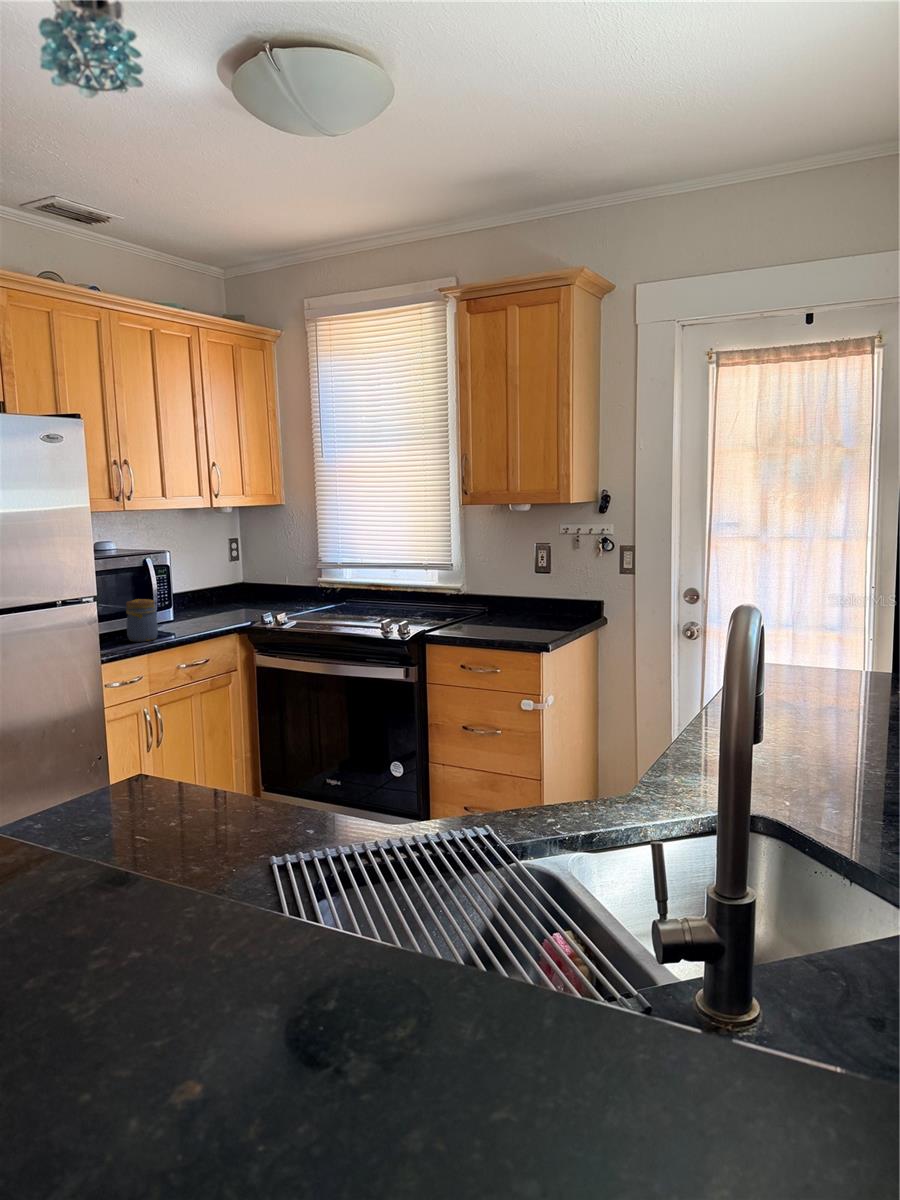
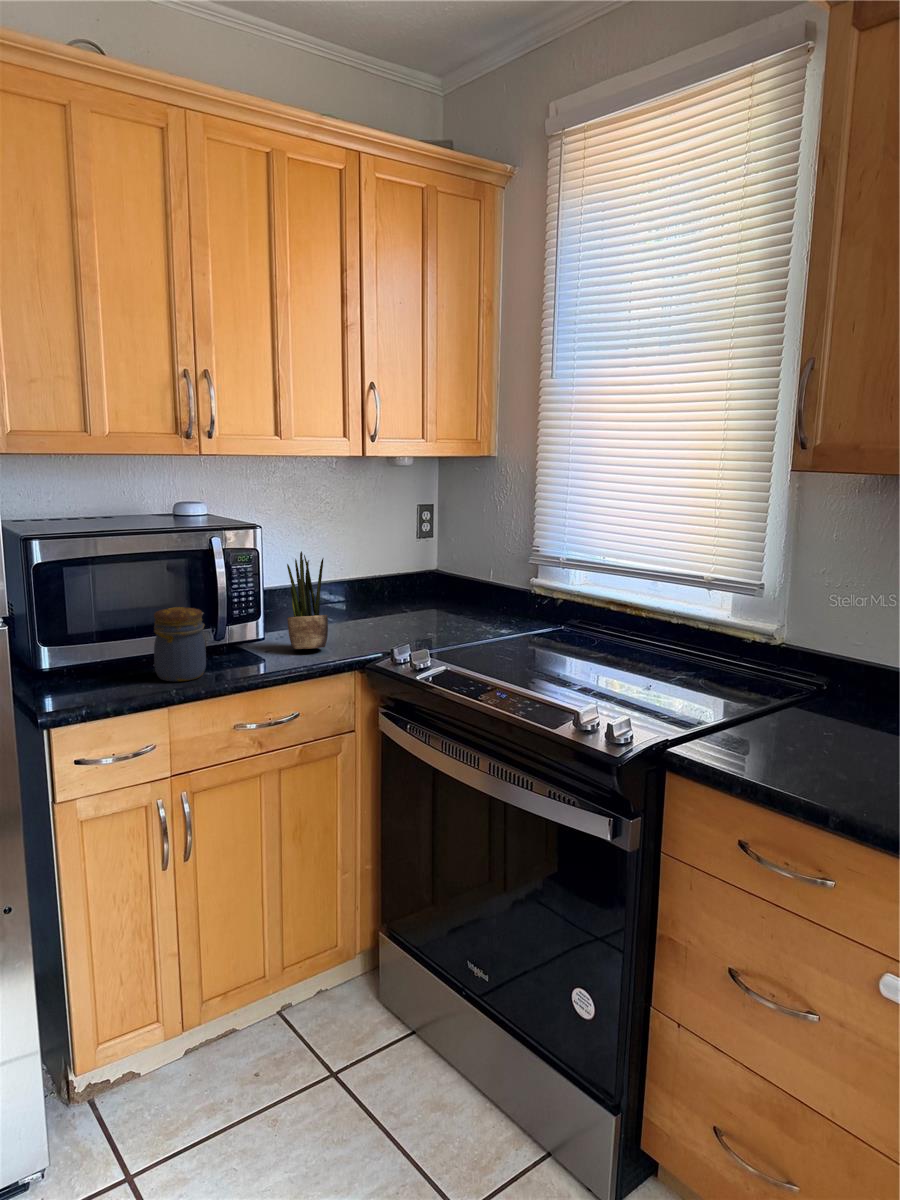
potted plant: none [185,565,213,625] -> present [287,551,328,649]

